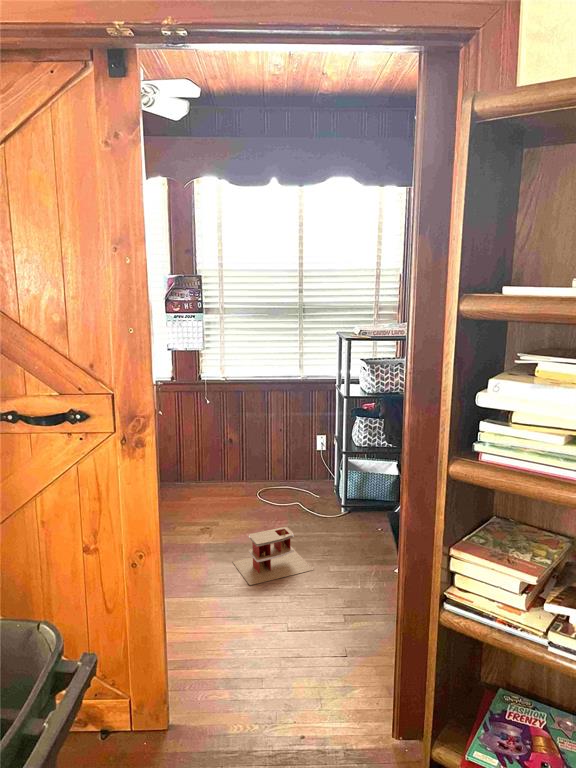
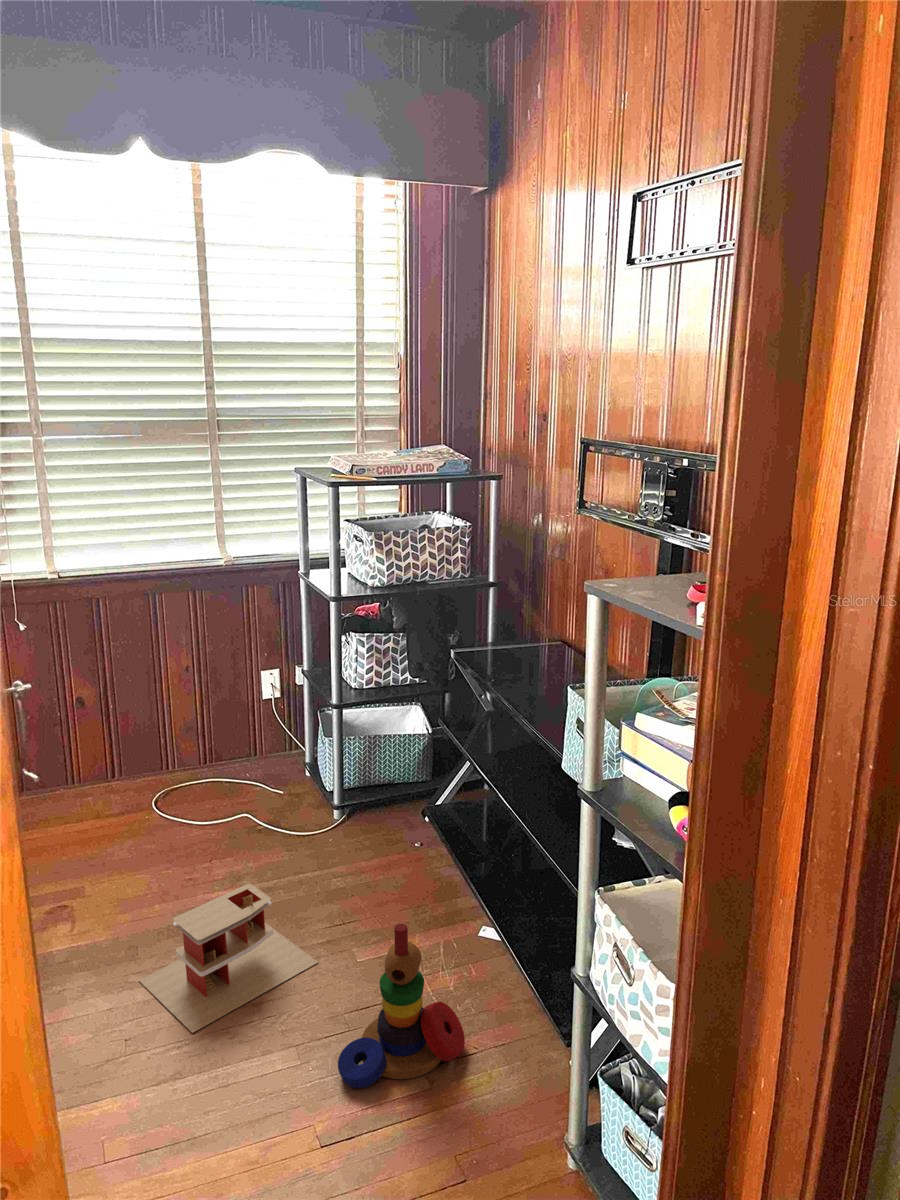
stacking toy: none [308,547,372,622] -> present [338,924,465,1088]

